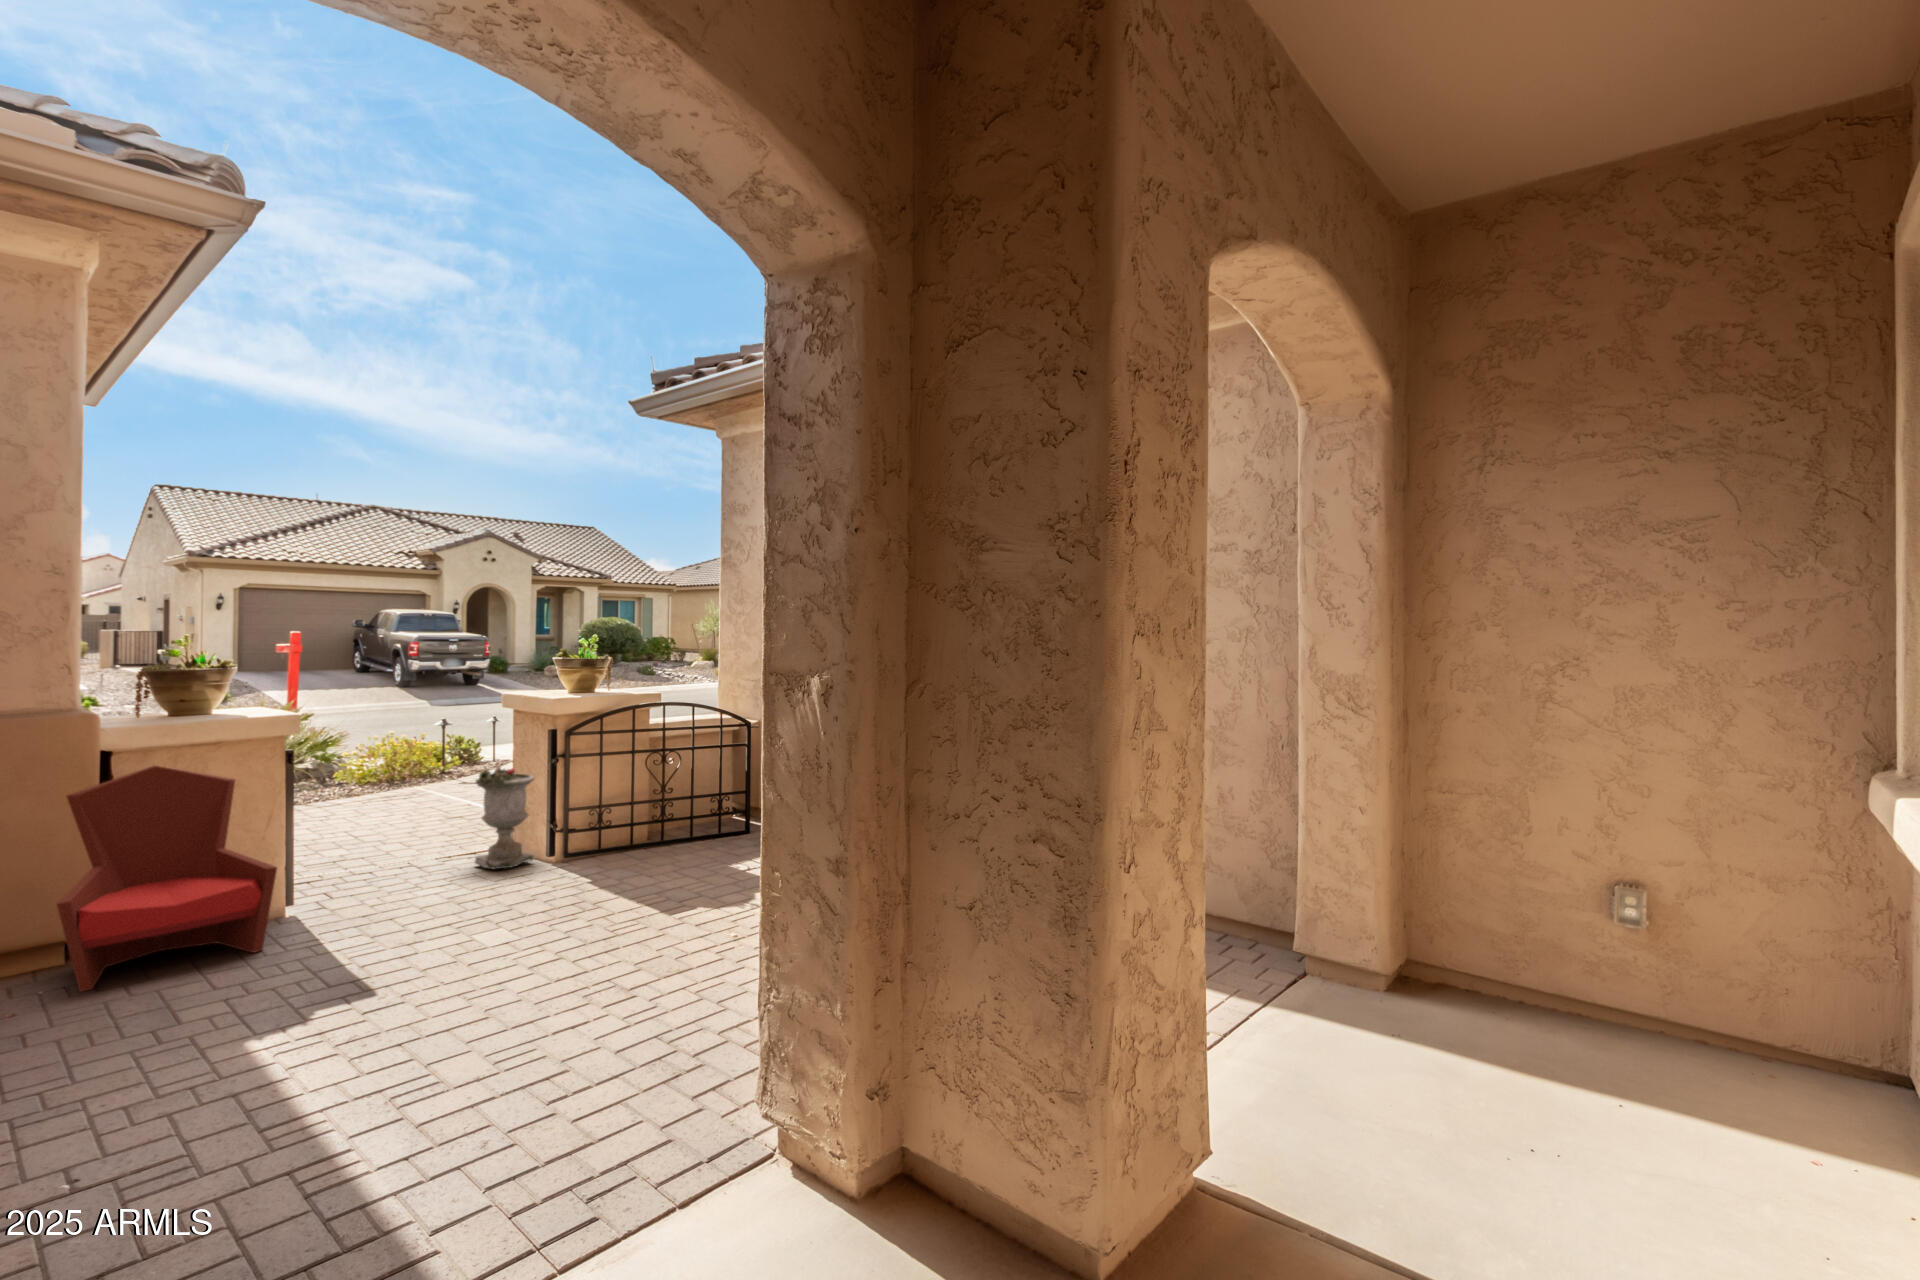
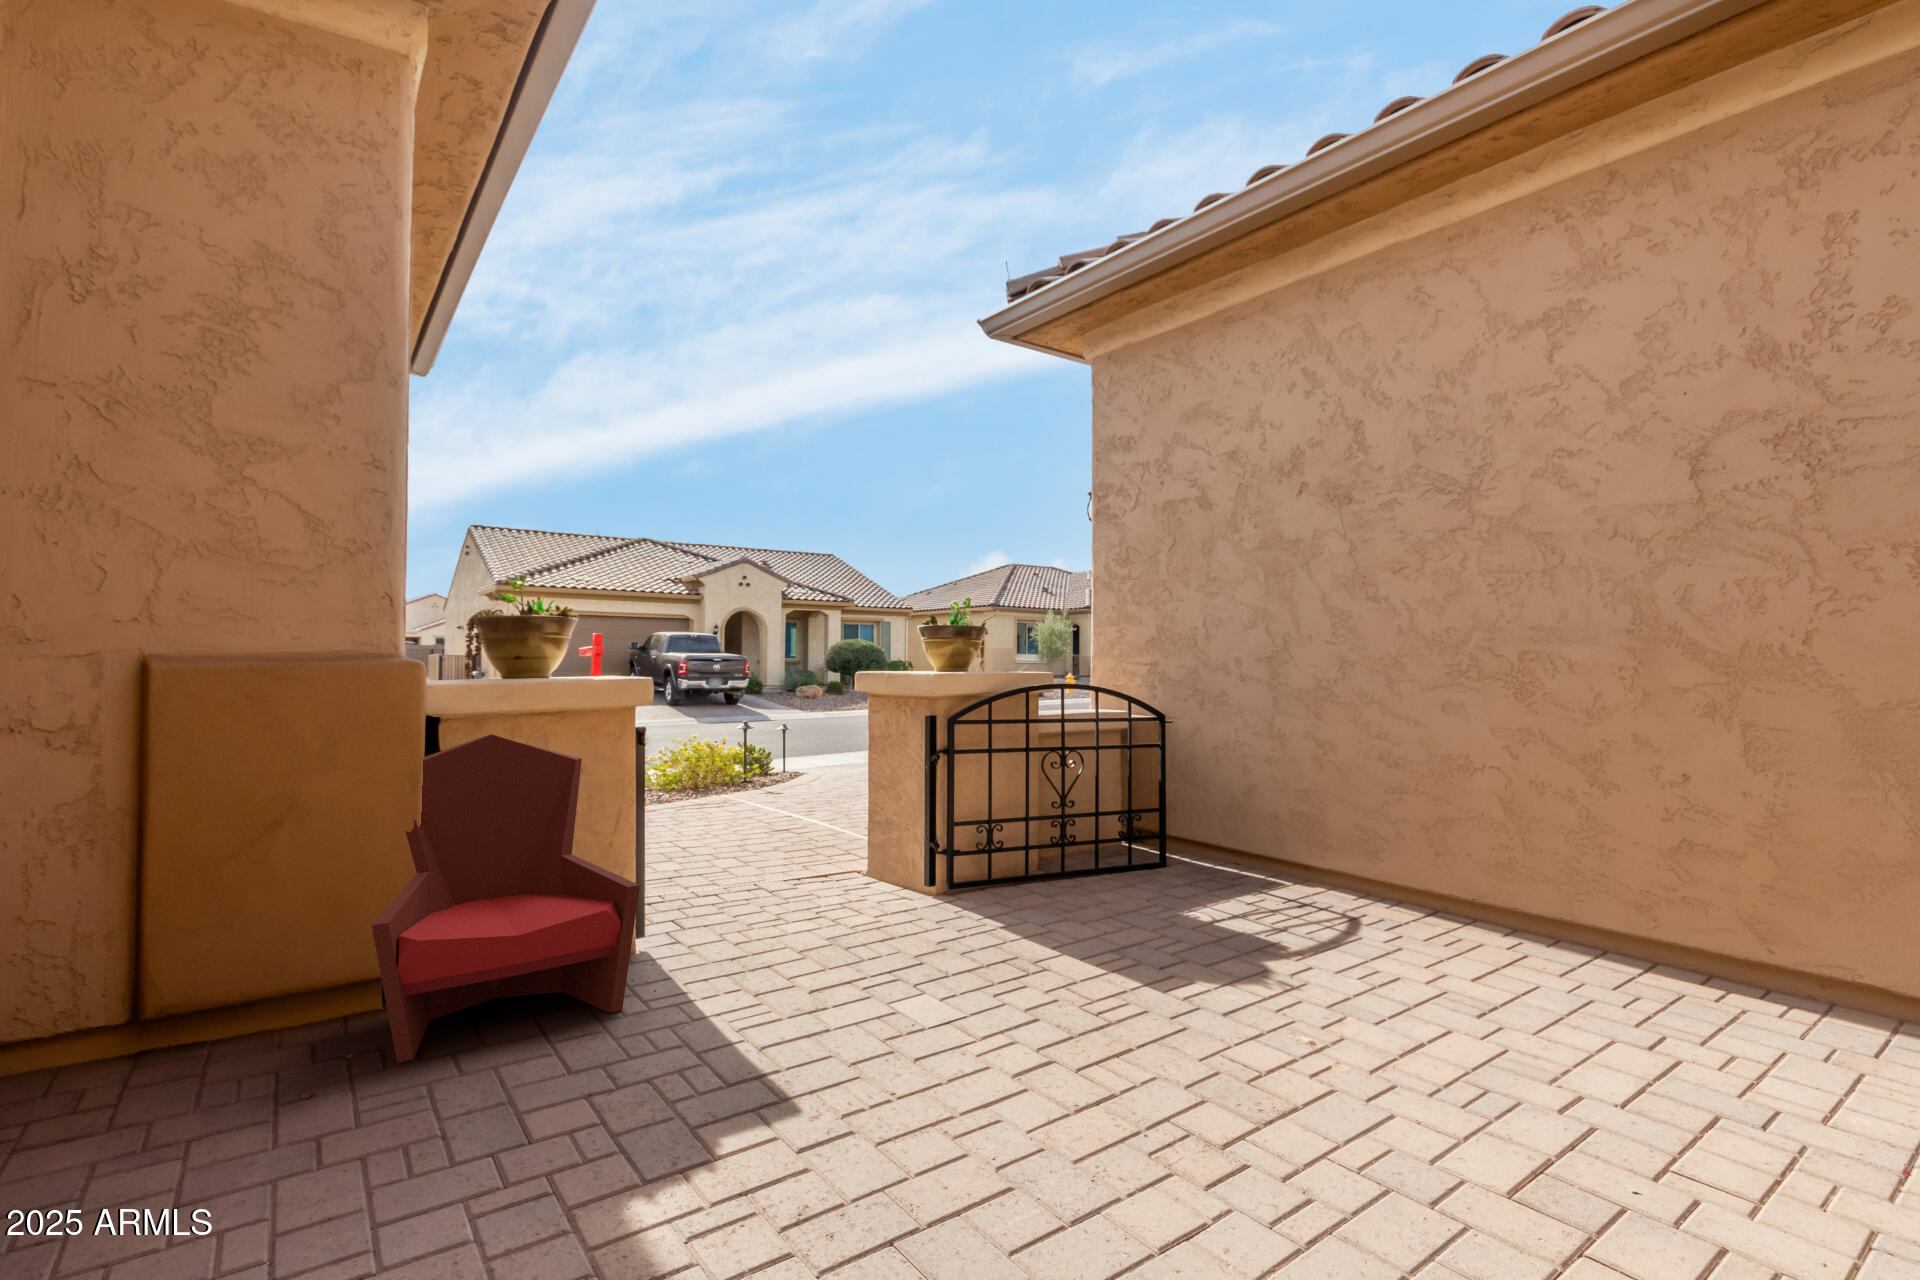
planter: present [475,766,534,869] -> none [839,760,913,902]

